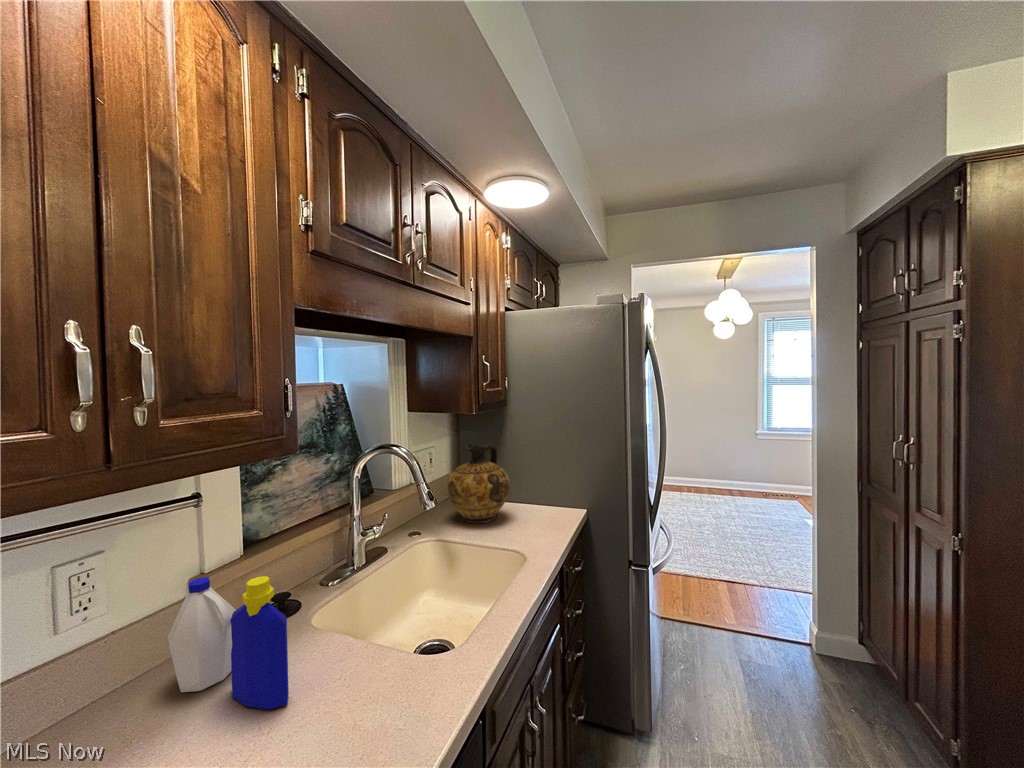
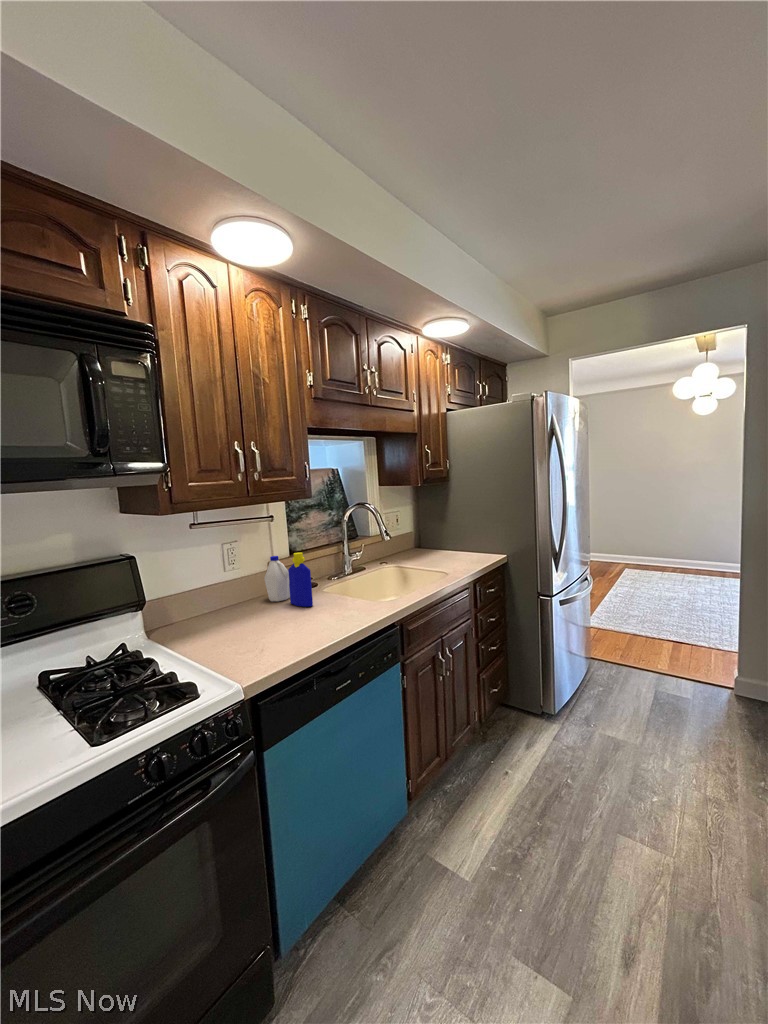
ceramic jug: present [448,444,510,523] -> none [406,507,448,559]

